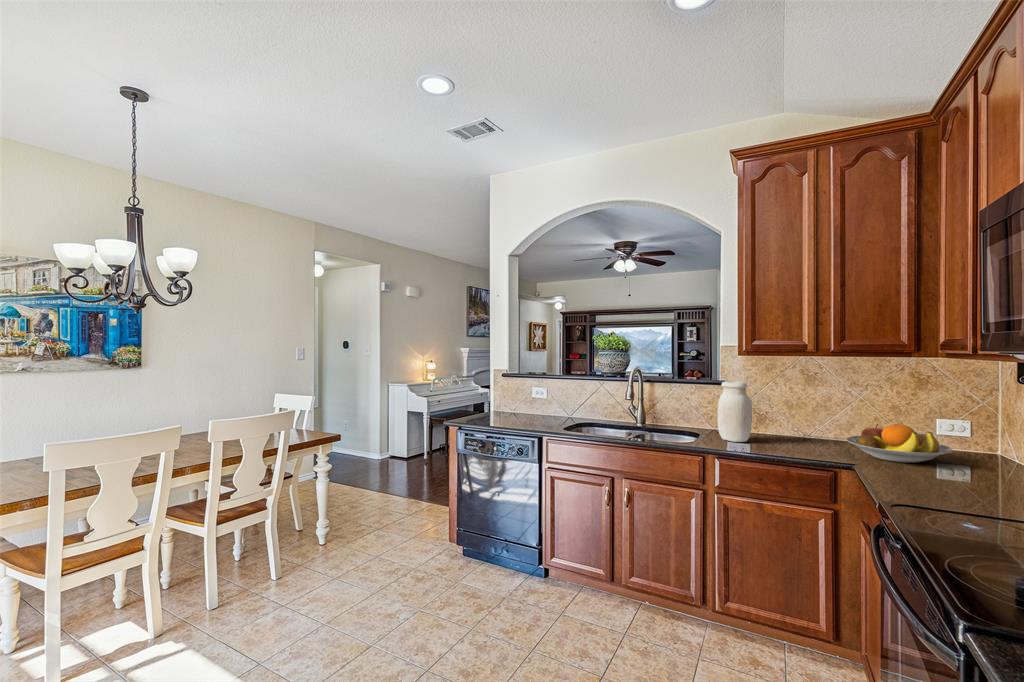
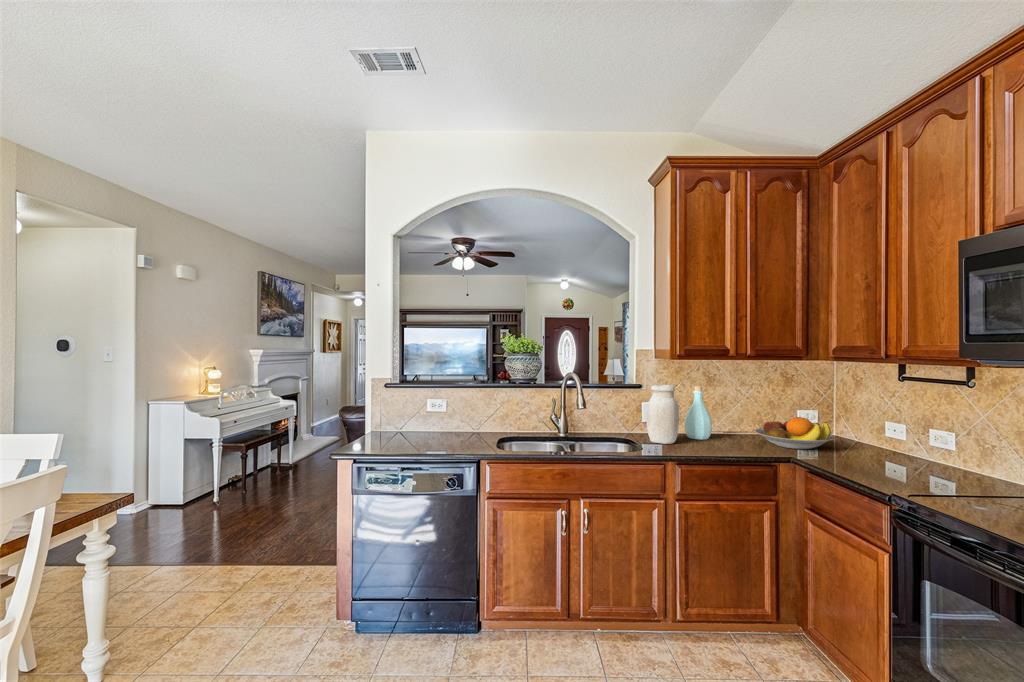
bottle: none [771,385,802,442] -> present [685,386,712,440]

